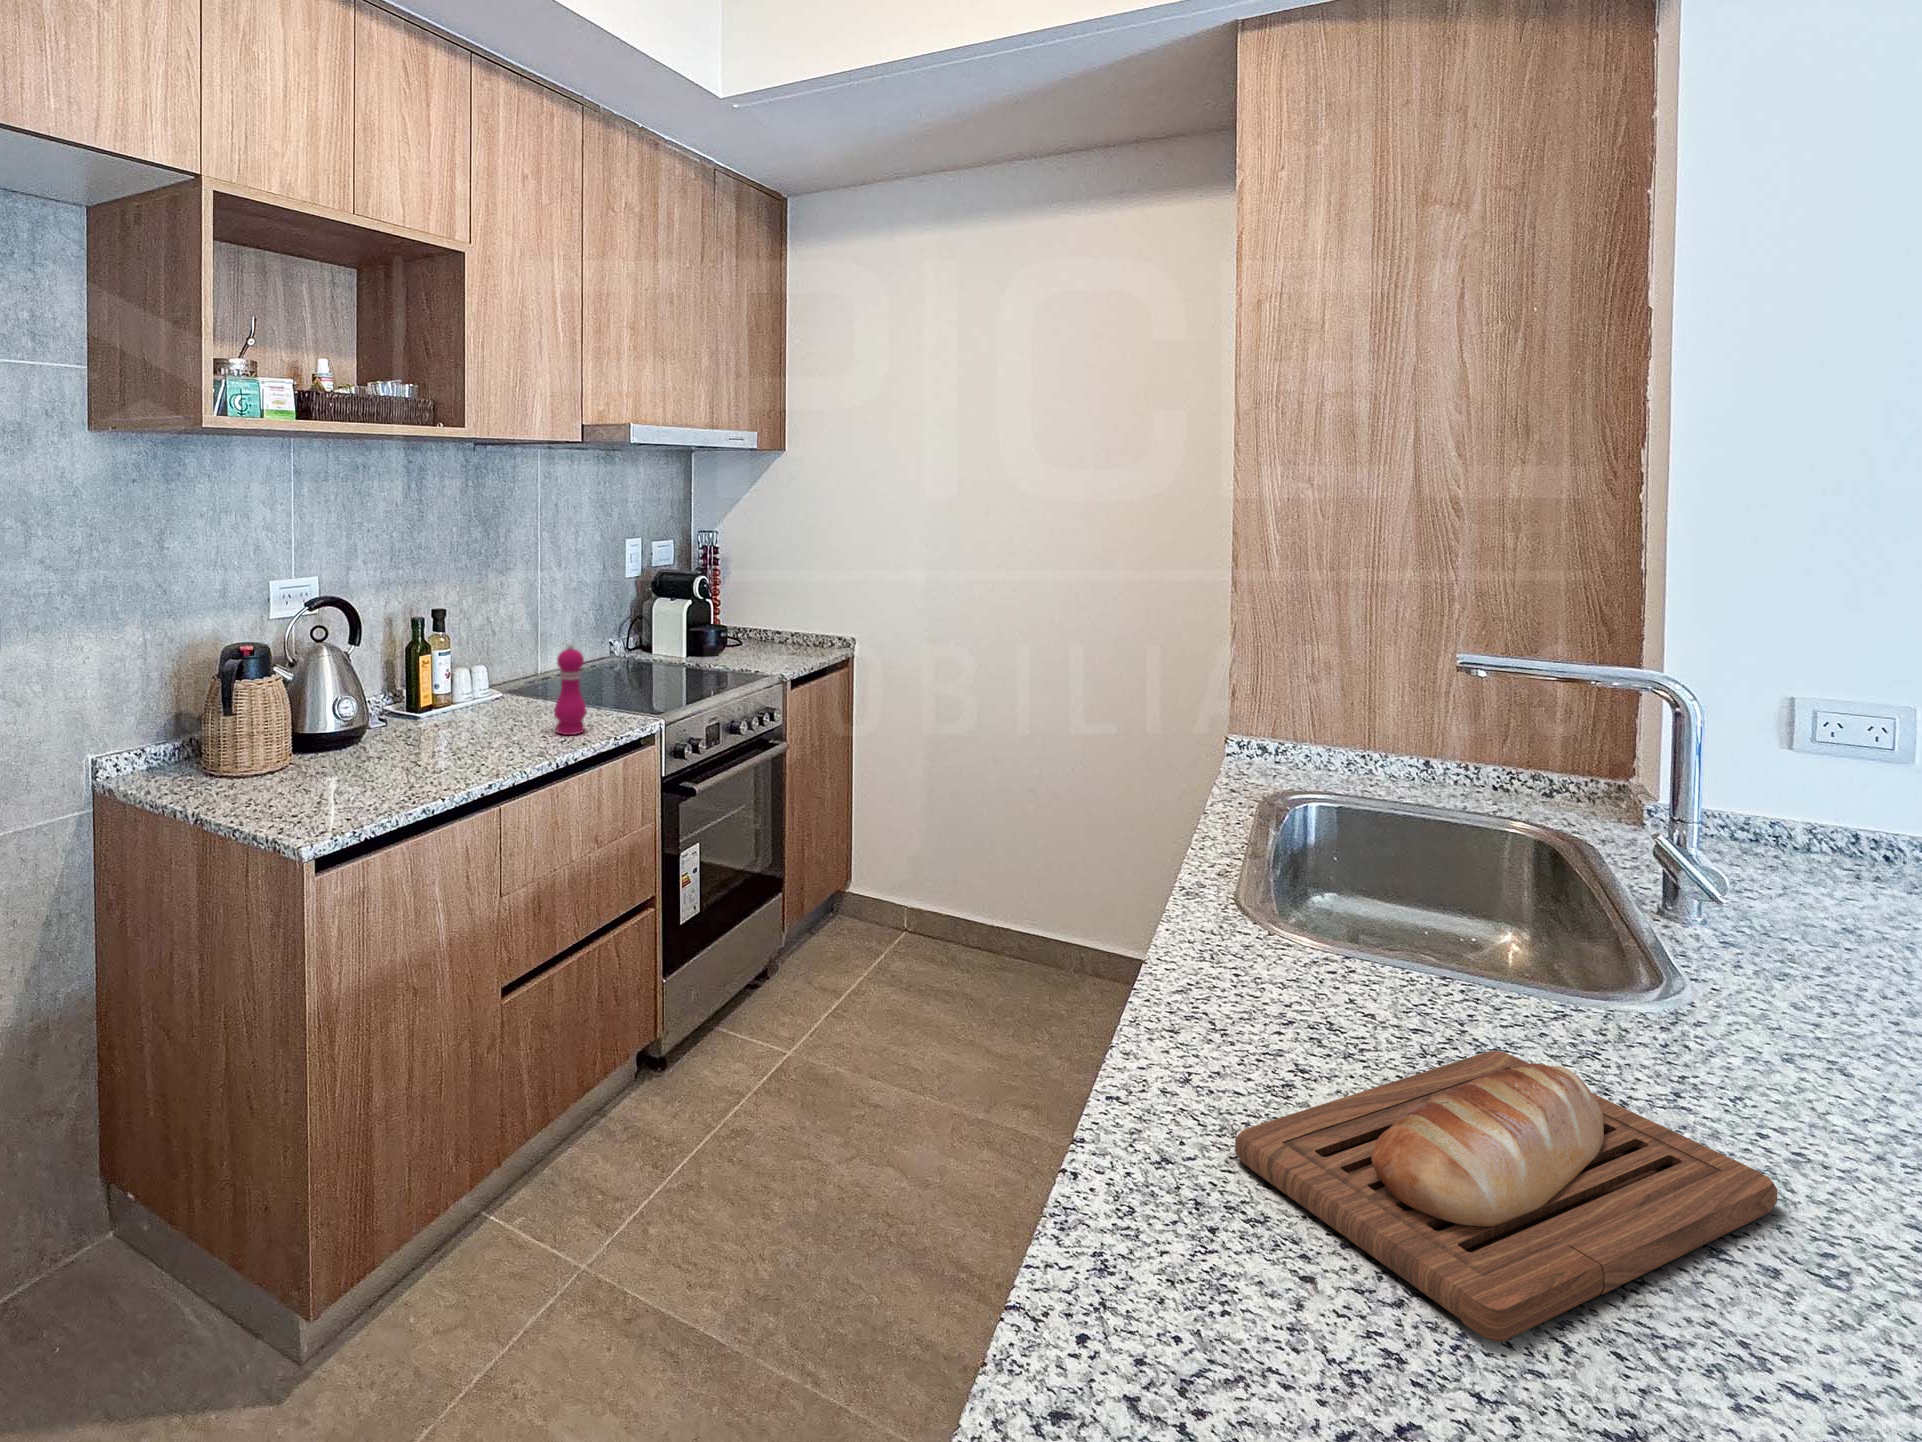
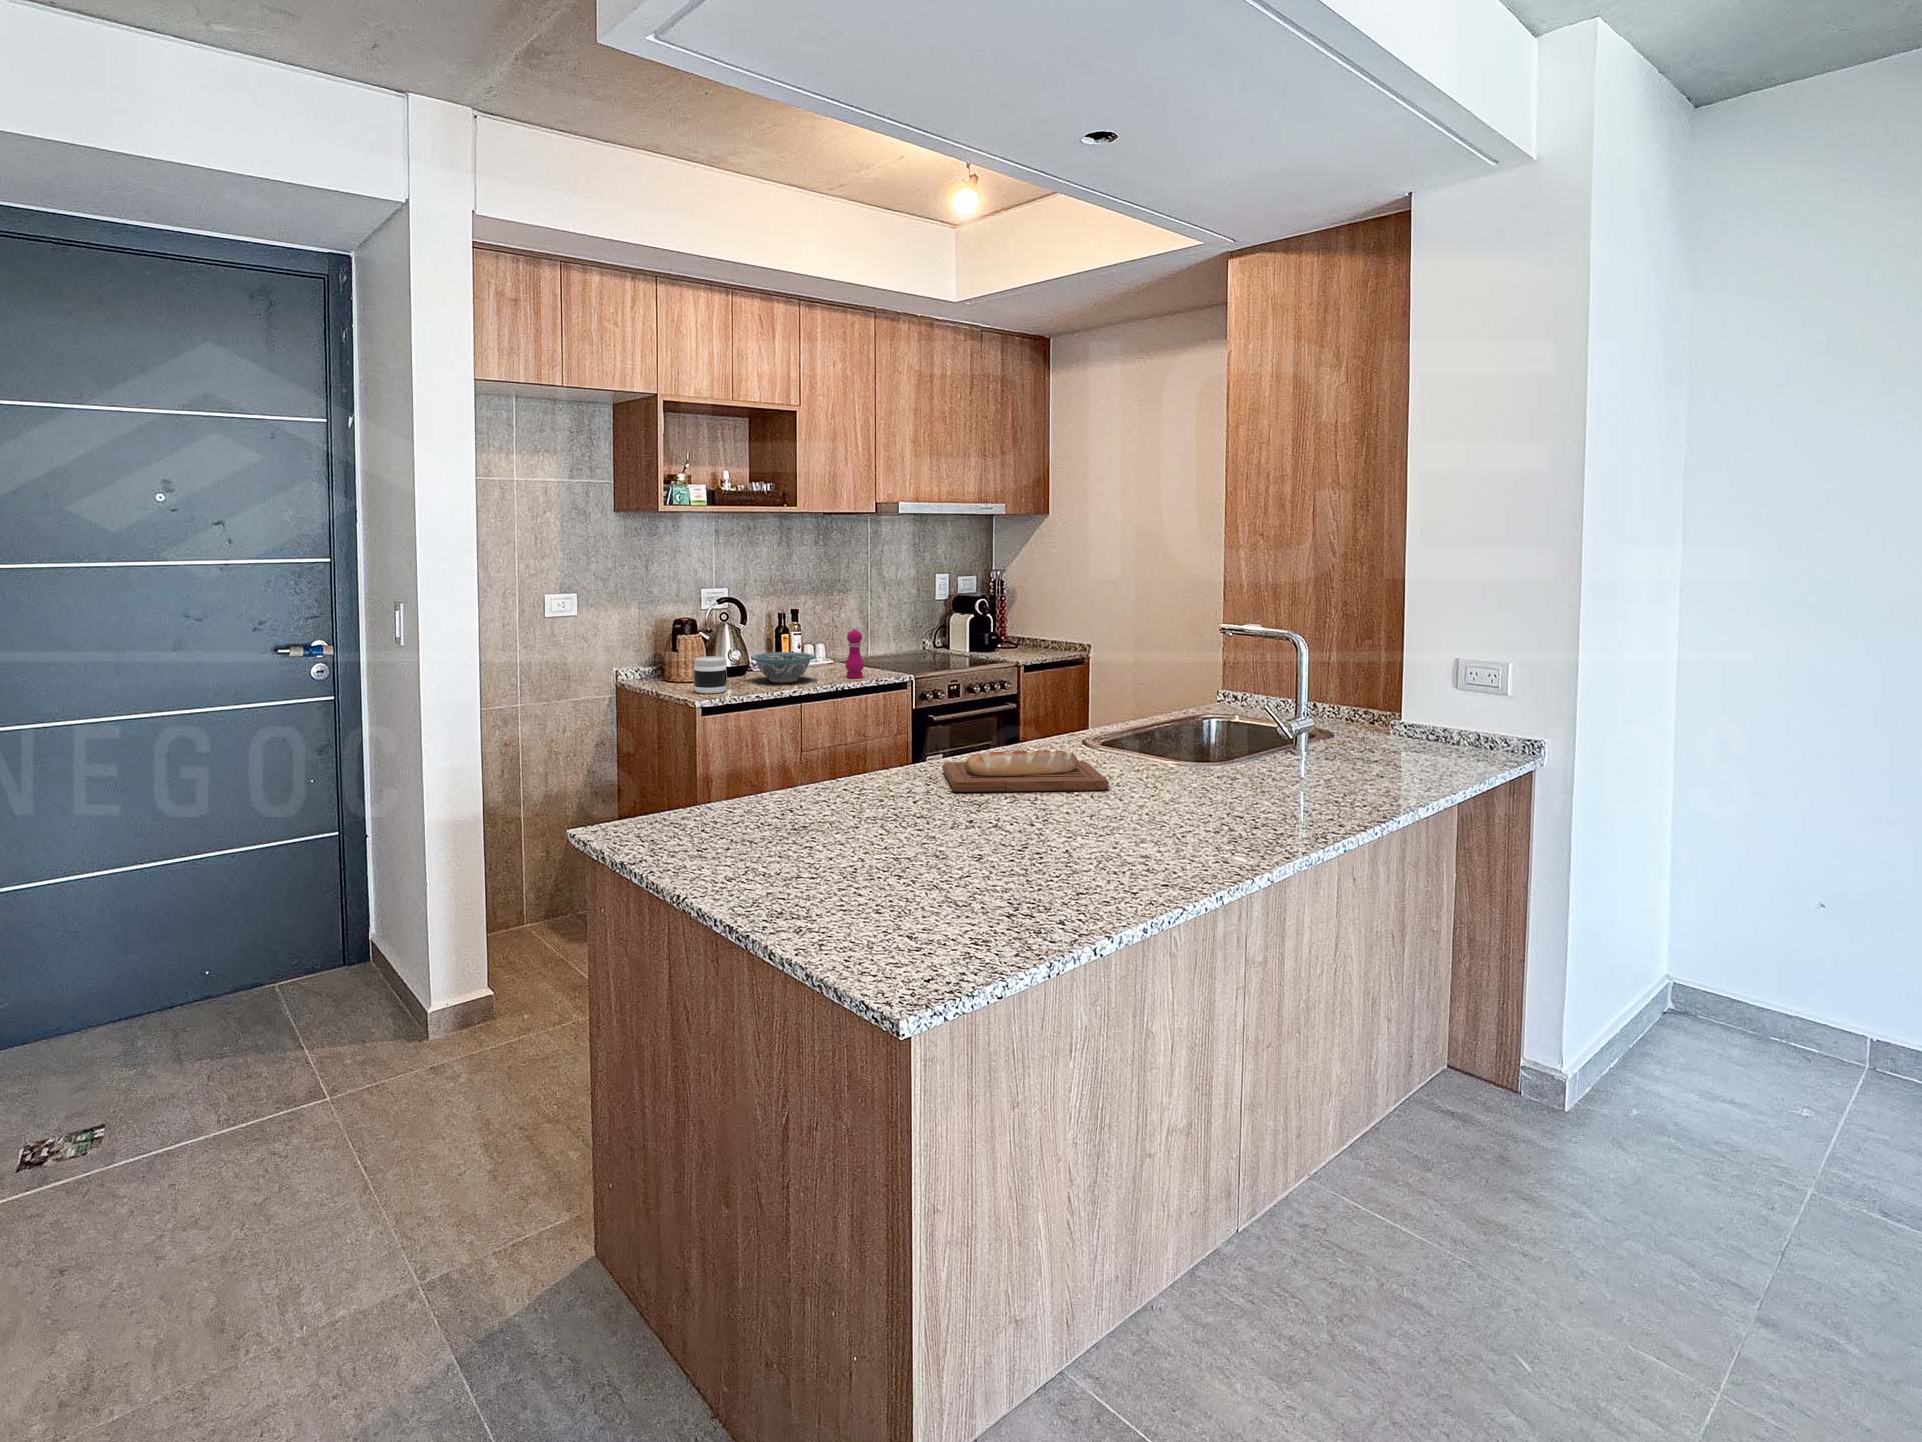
bowl: none [384,694,509,759] -> present [751,652,816,682]
jar: none [280,726,353,811] -> present [694,656,727,693]

